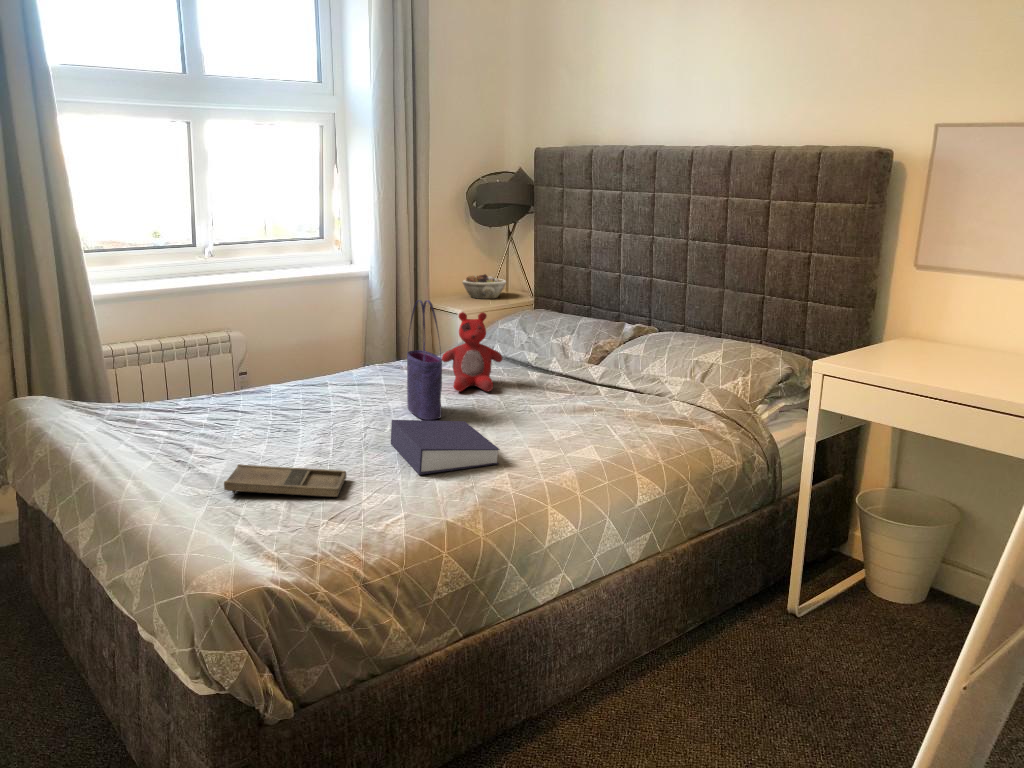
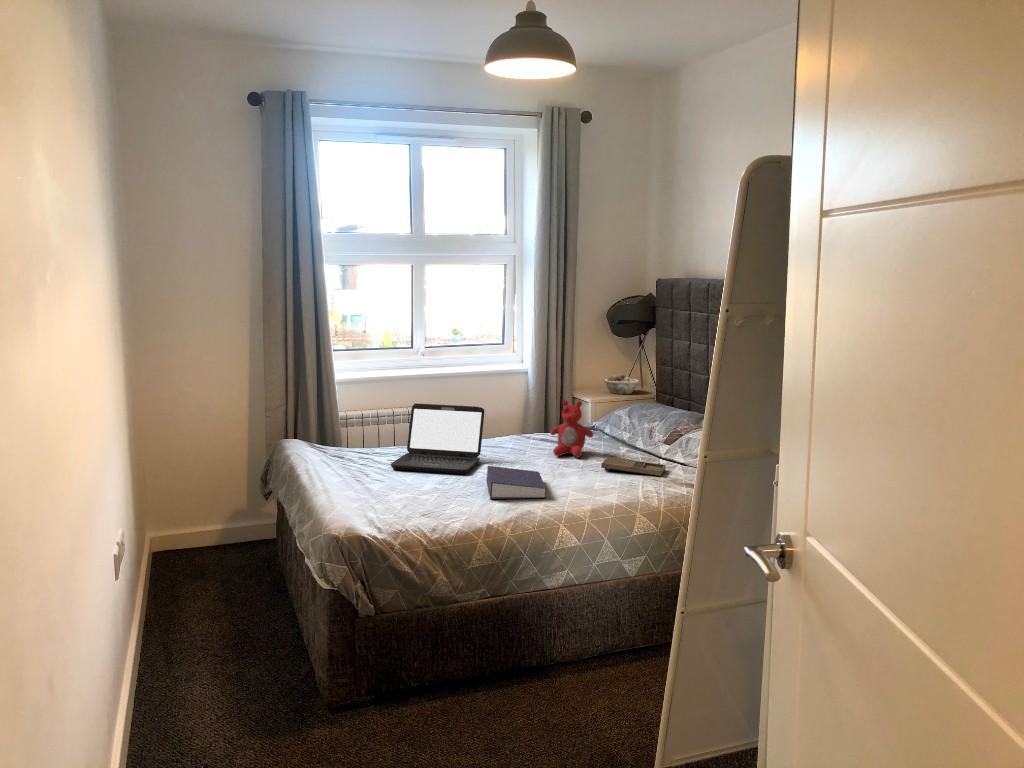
tote bag: present [407,300,442,420] -> none [513,389,533,471]
laptop: none [226,329,357,436] -> present [391,403,484,474]
tray: present [224,464,346,497] -> present [601,457,666,476]

